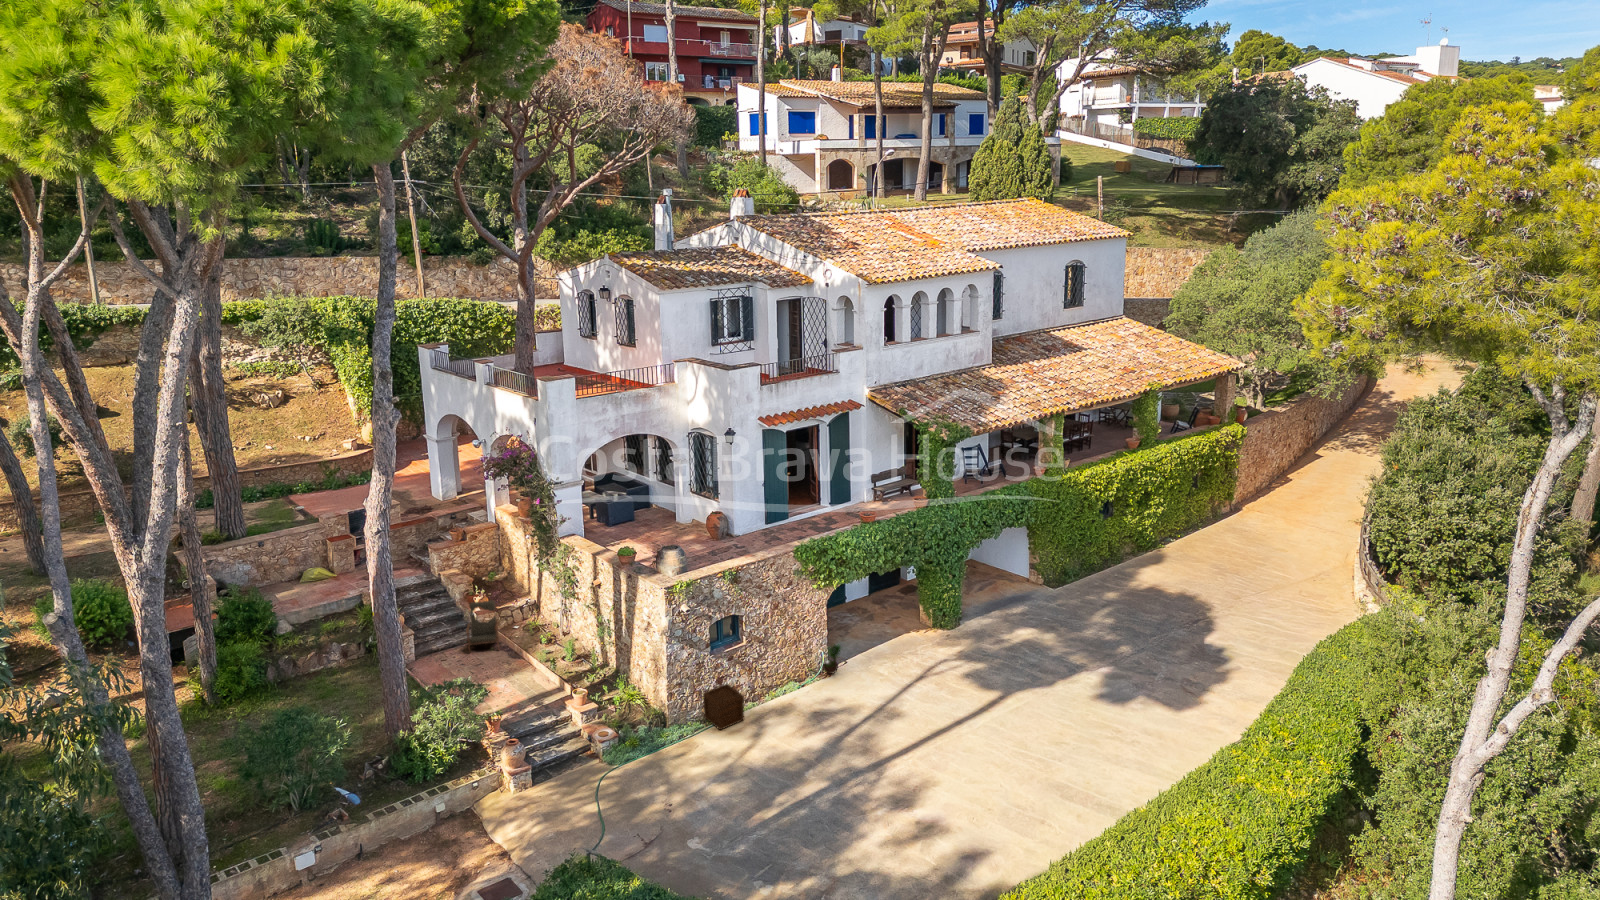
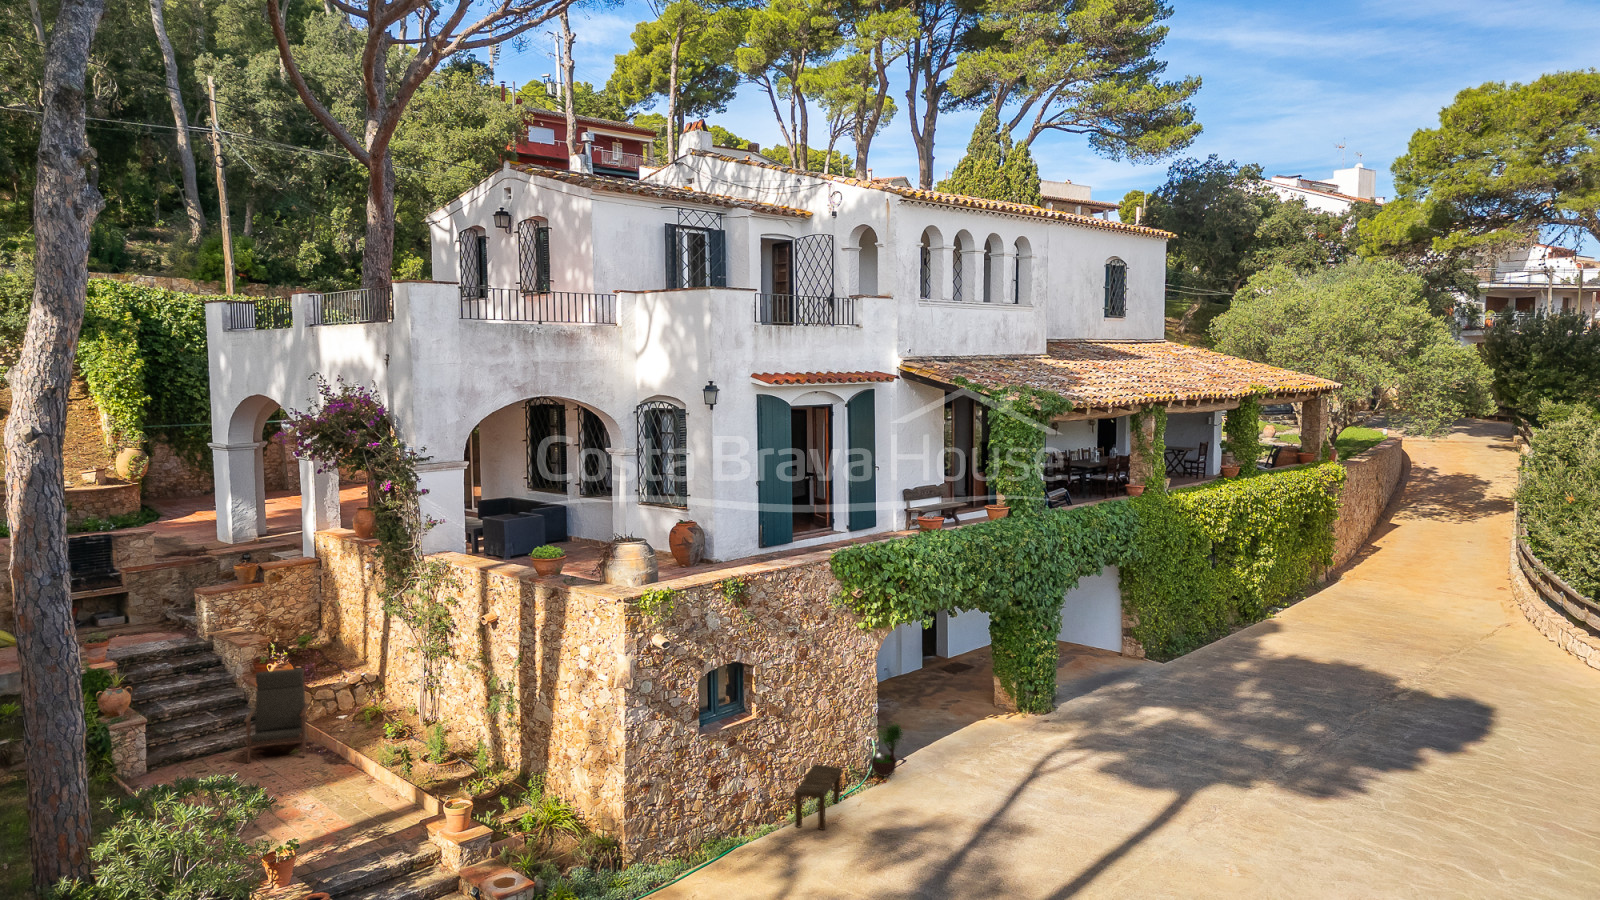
bench: none [768,668,800,708] -> present [795,764,842,830]
wooden crate: present [703,684,744,730] -> none [685,787,760,871]

